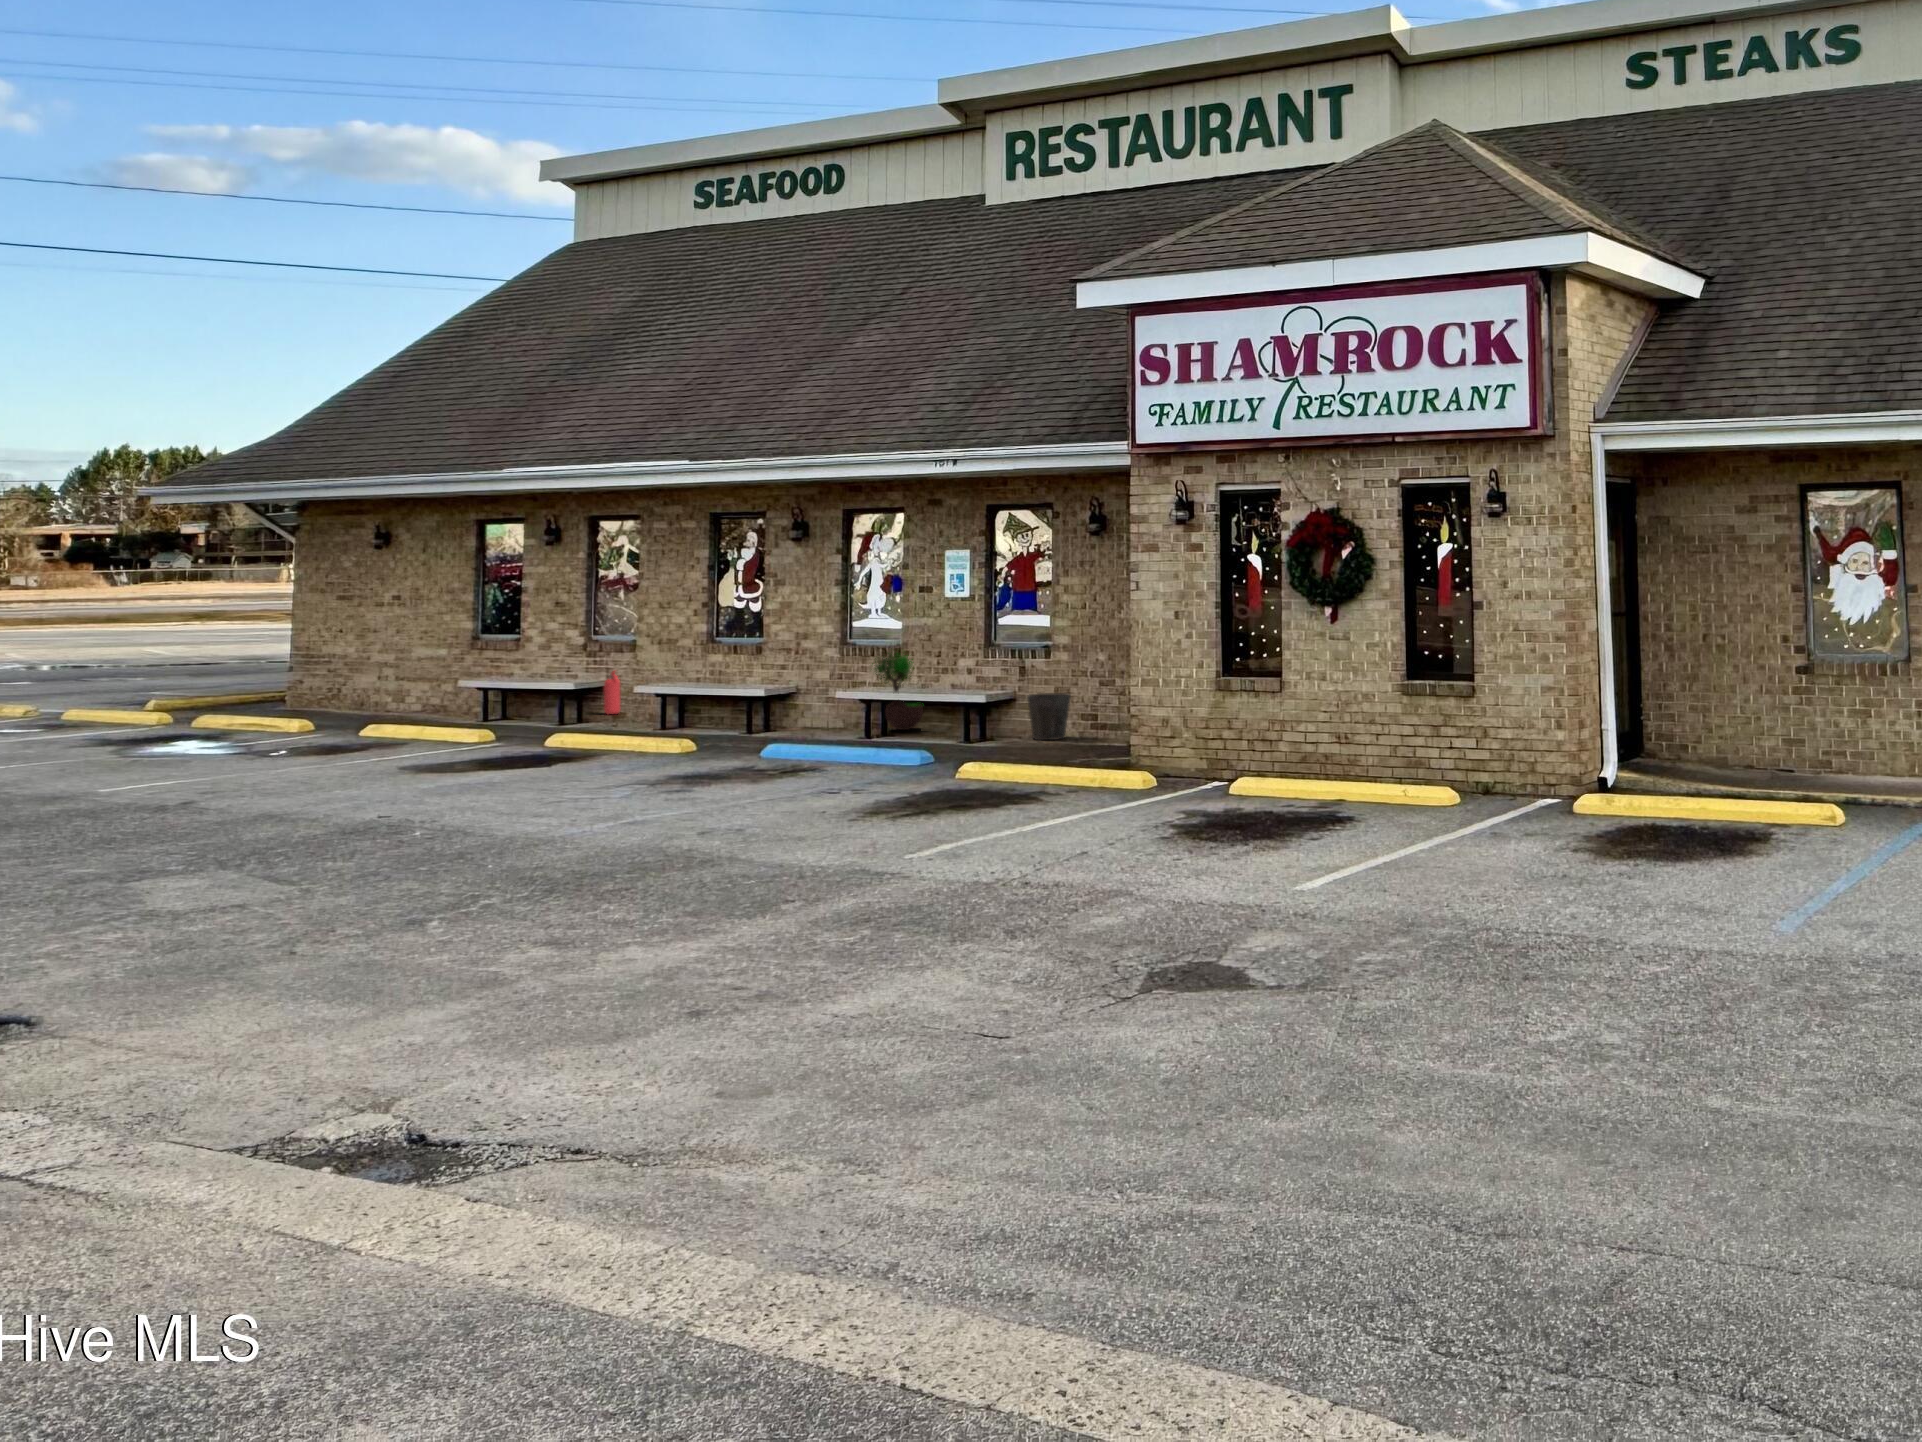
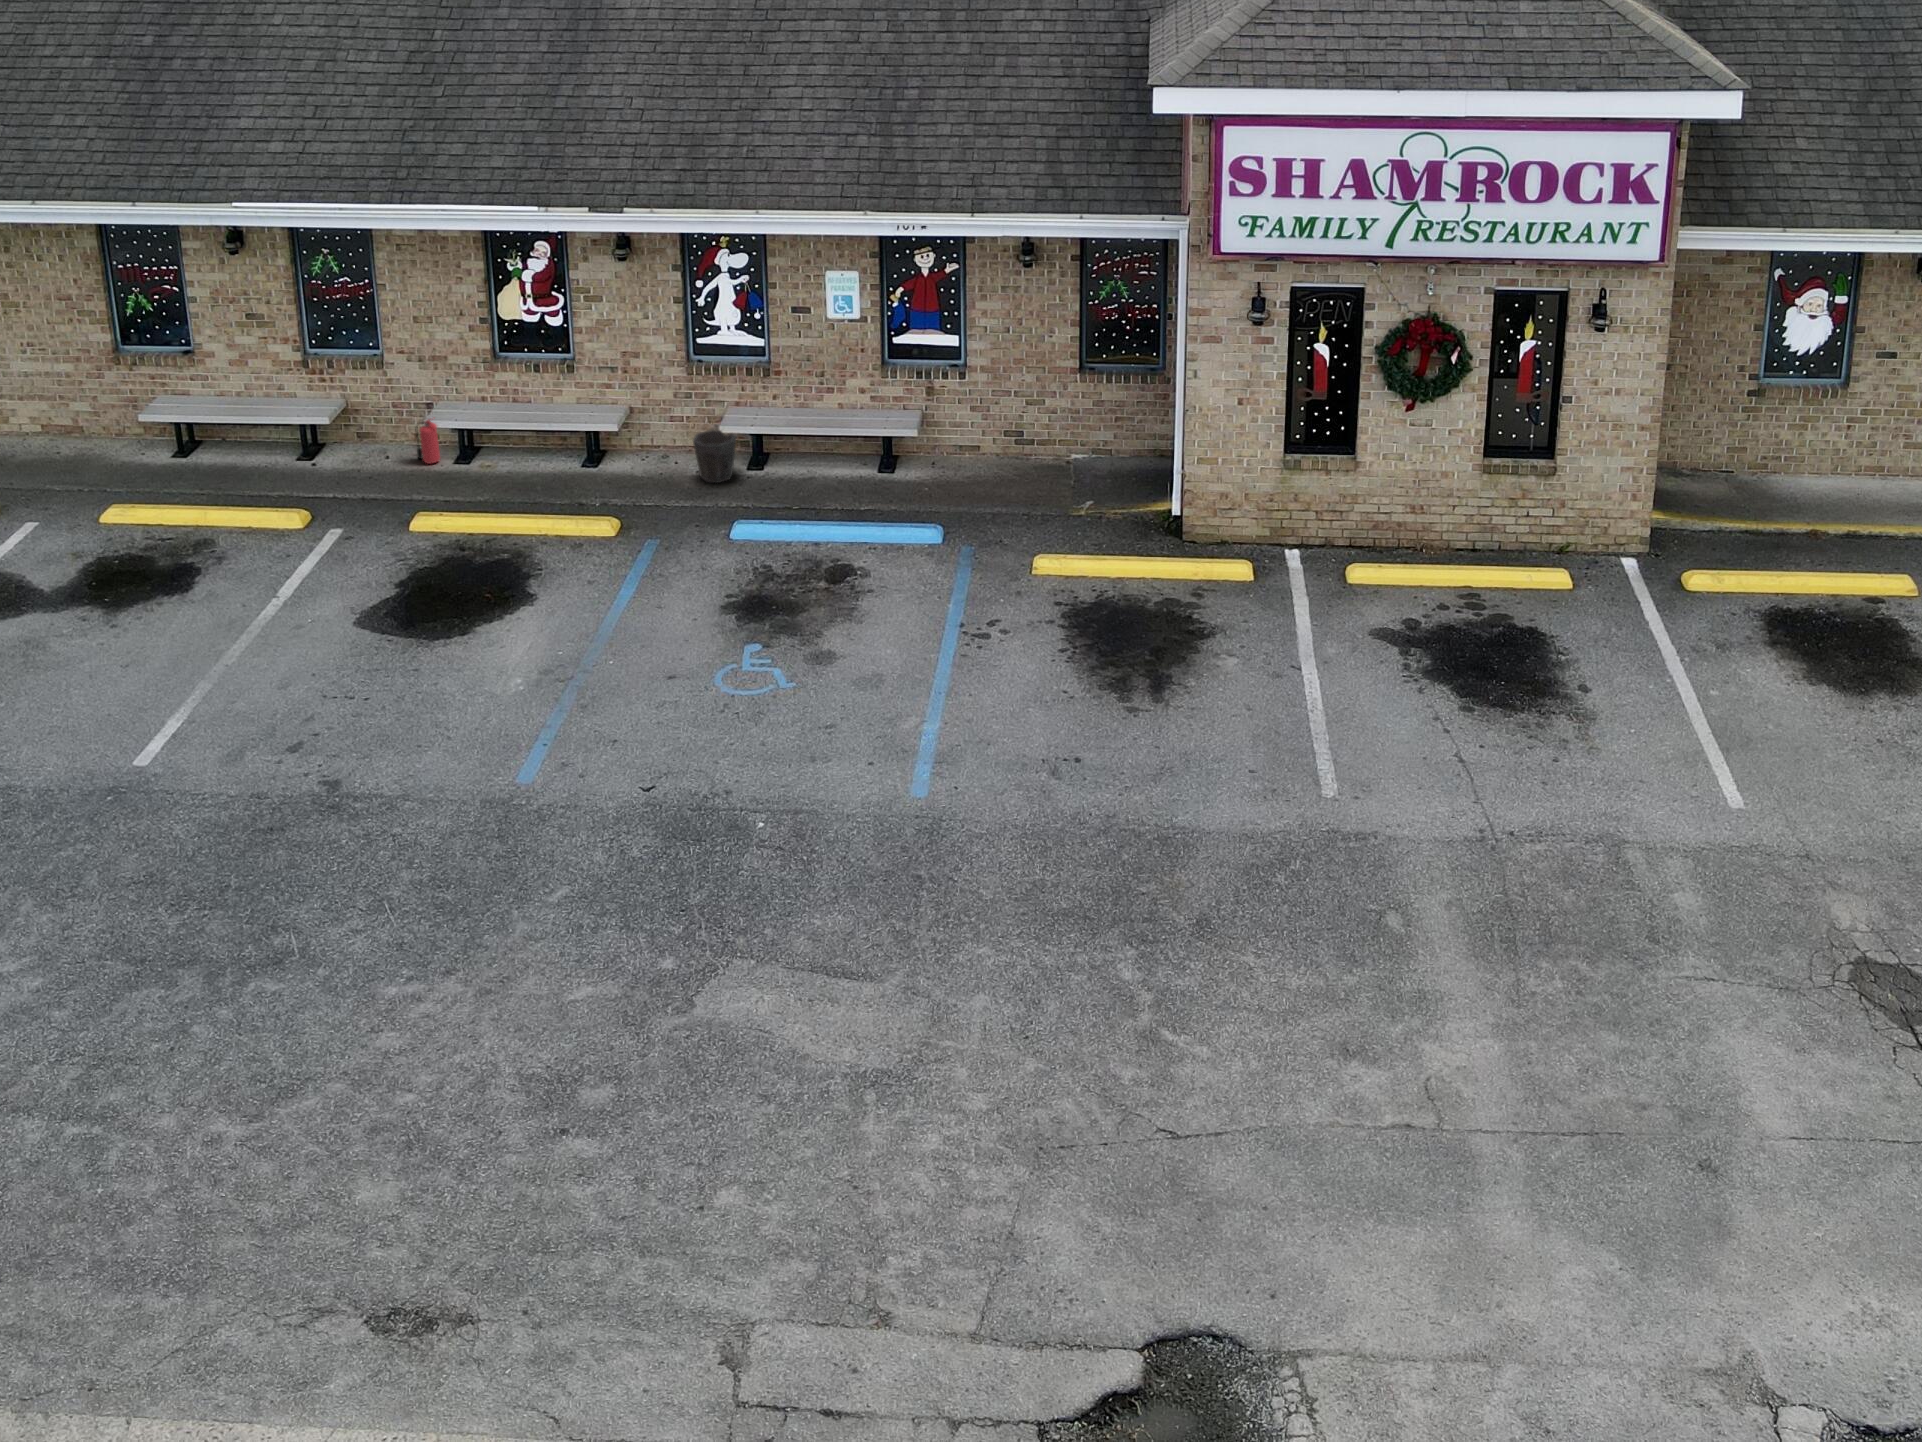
potted tree: present [872,652,923,730] -> none [805,391,856,470]
waste bin: present [1027,693,1071,740] -> present [693,430,736,483]

